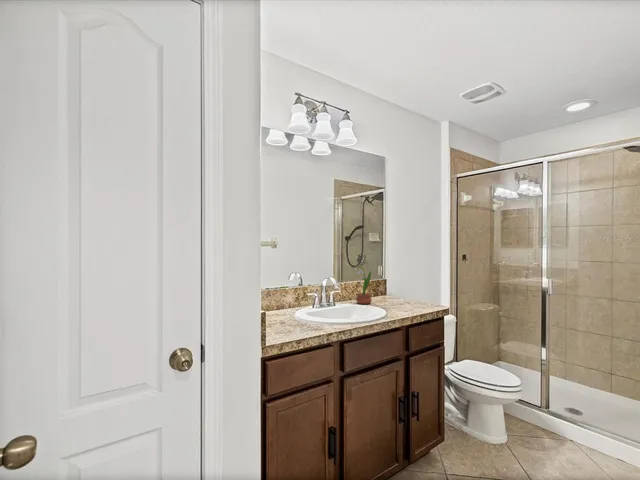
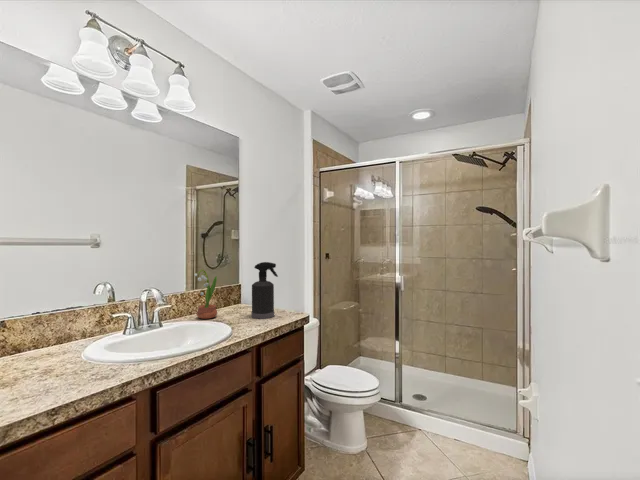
spray bottle: none [399,261,421,307] -> present [251,262,278,319]

